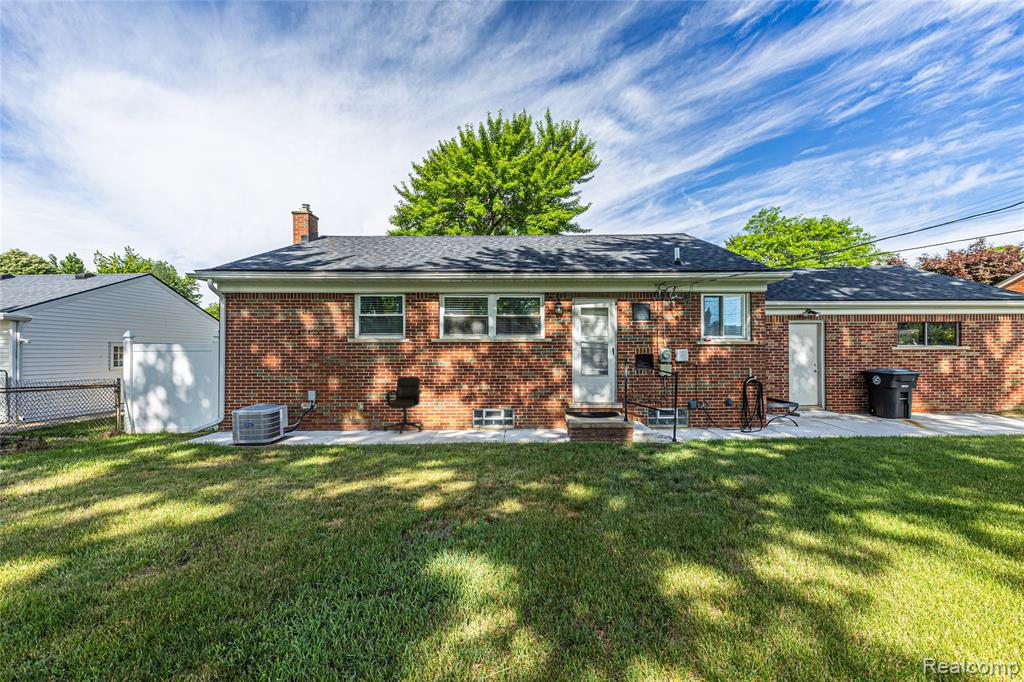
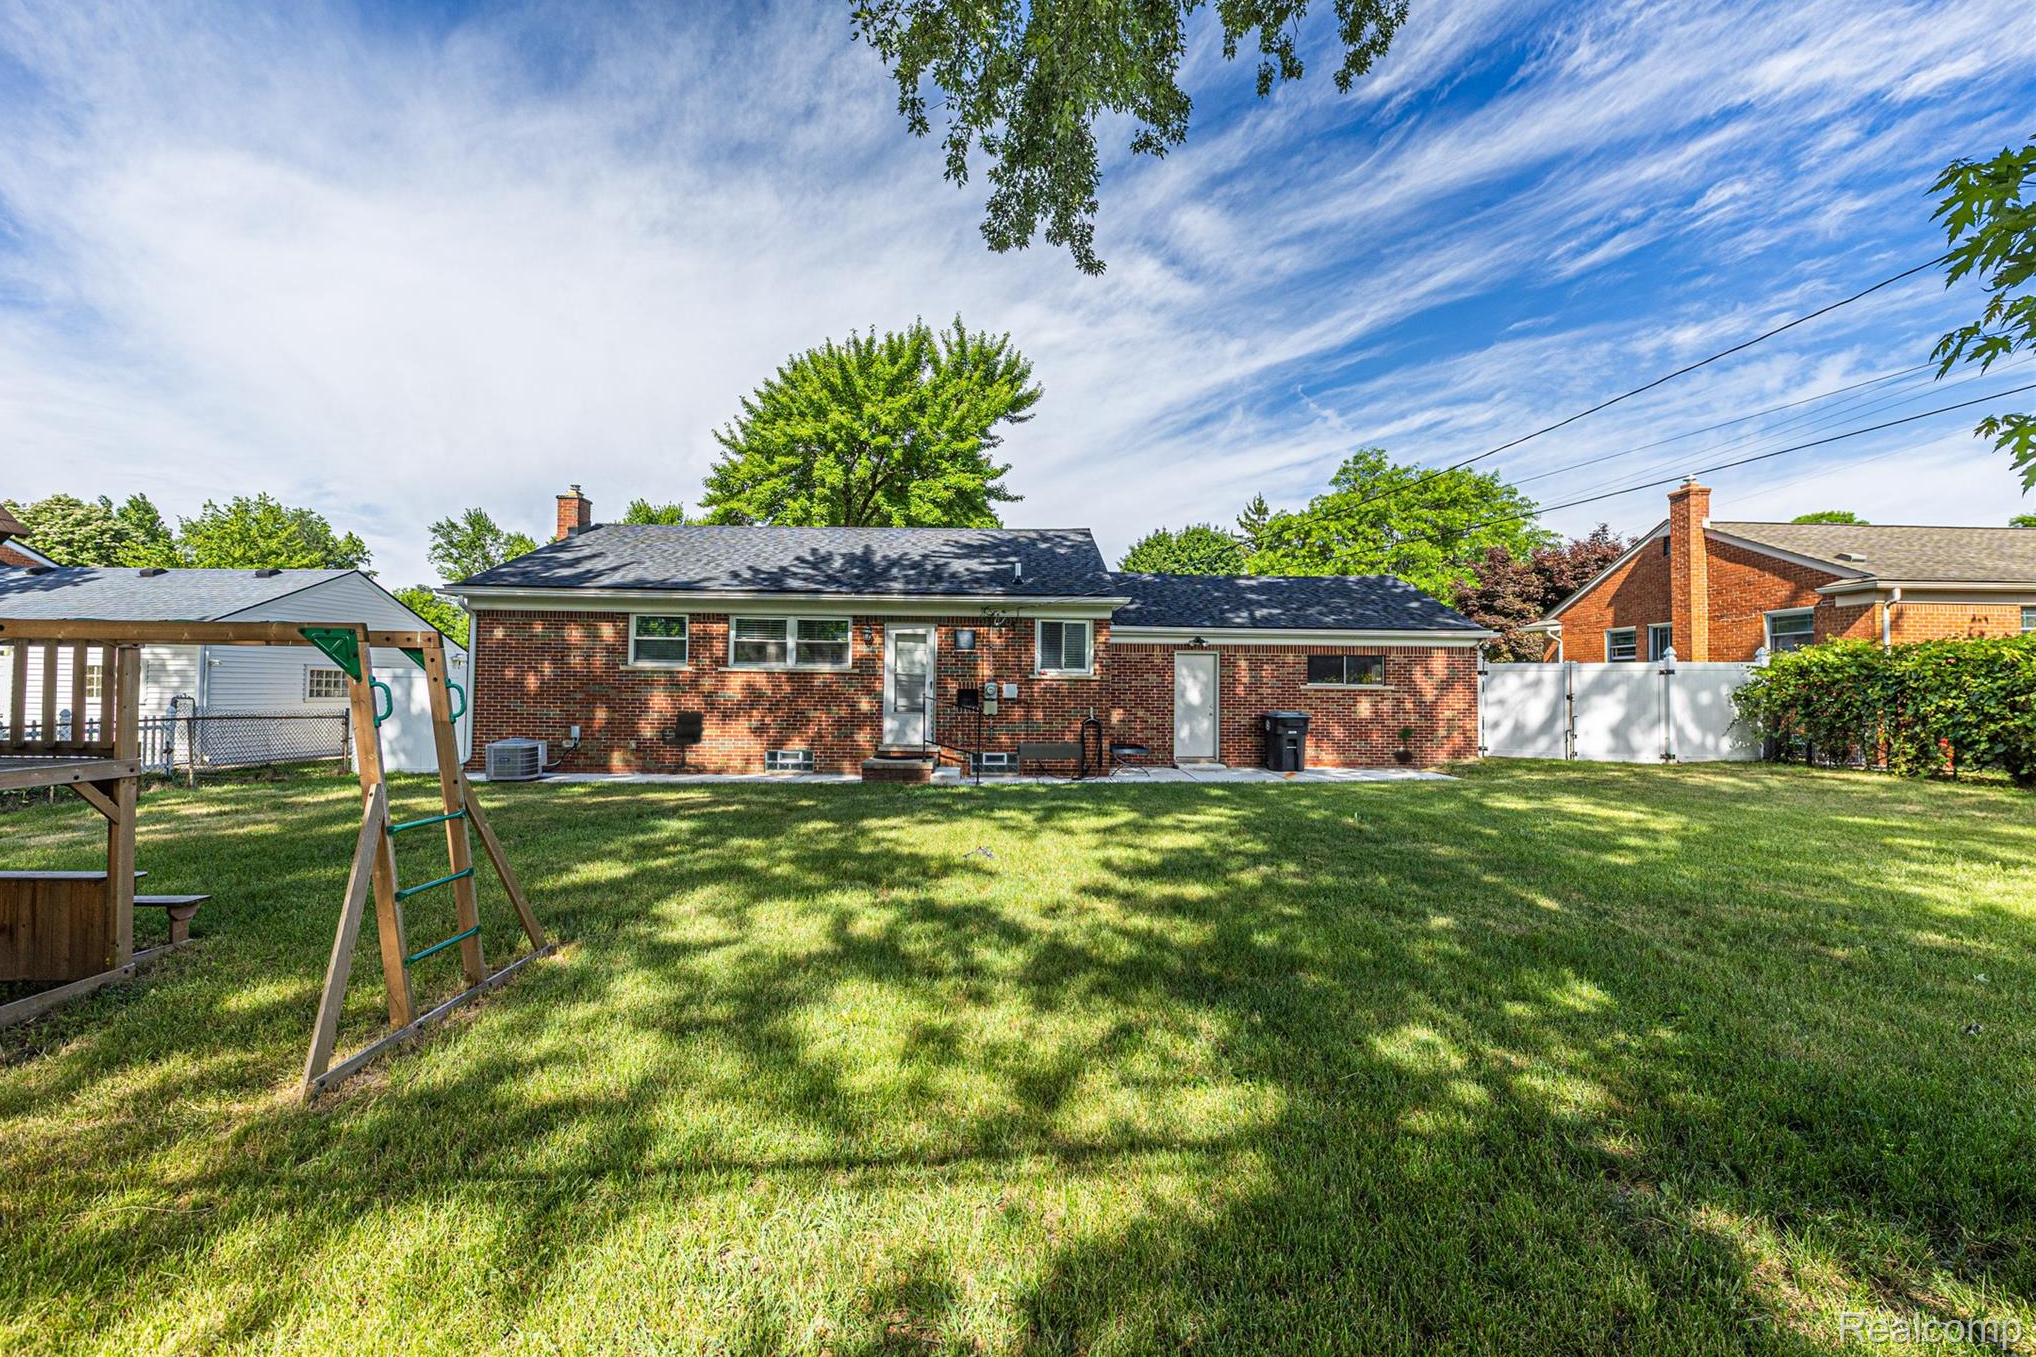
potted tree: none [973,376,1006,411] -> present [1393,726,1416,764]
bench: none [688,399,752,426] -> present [1020,743,1082,771]

